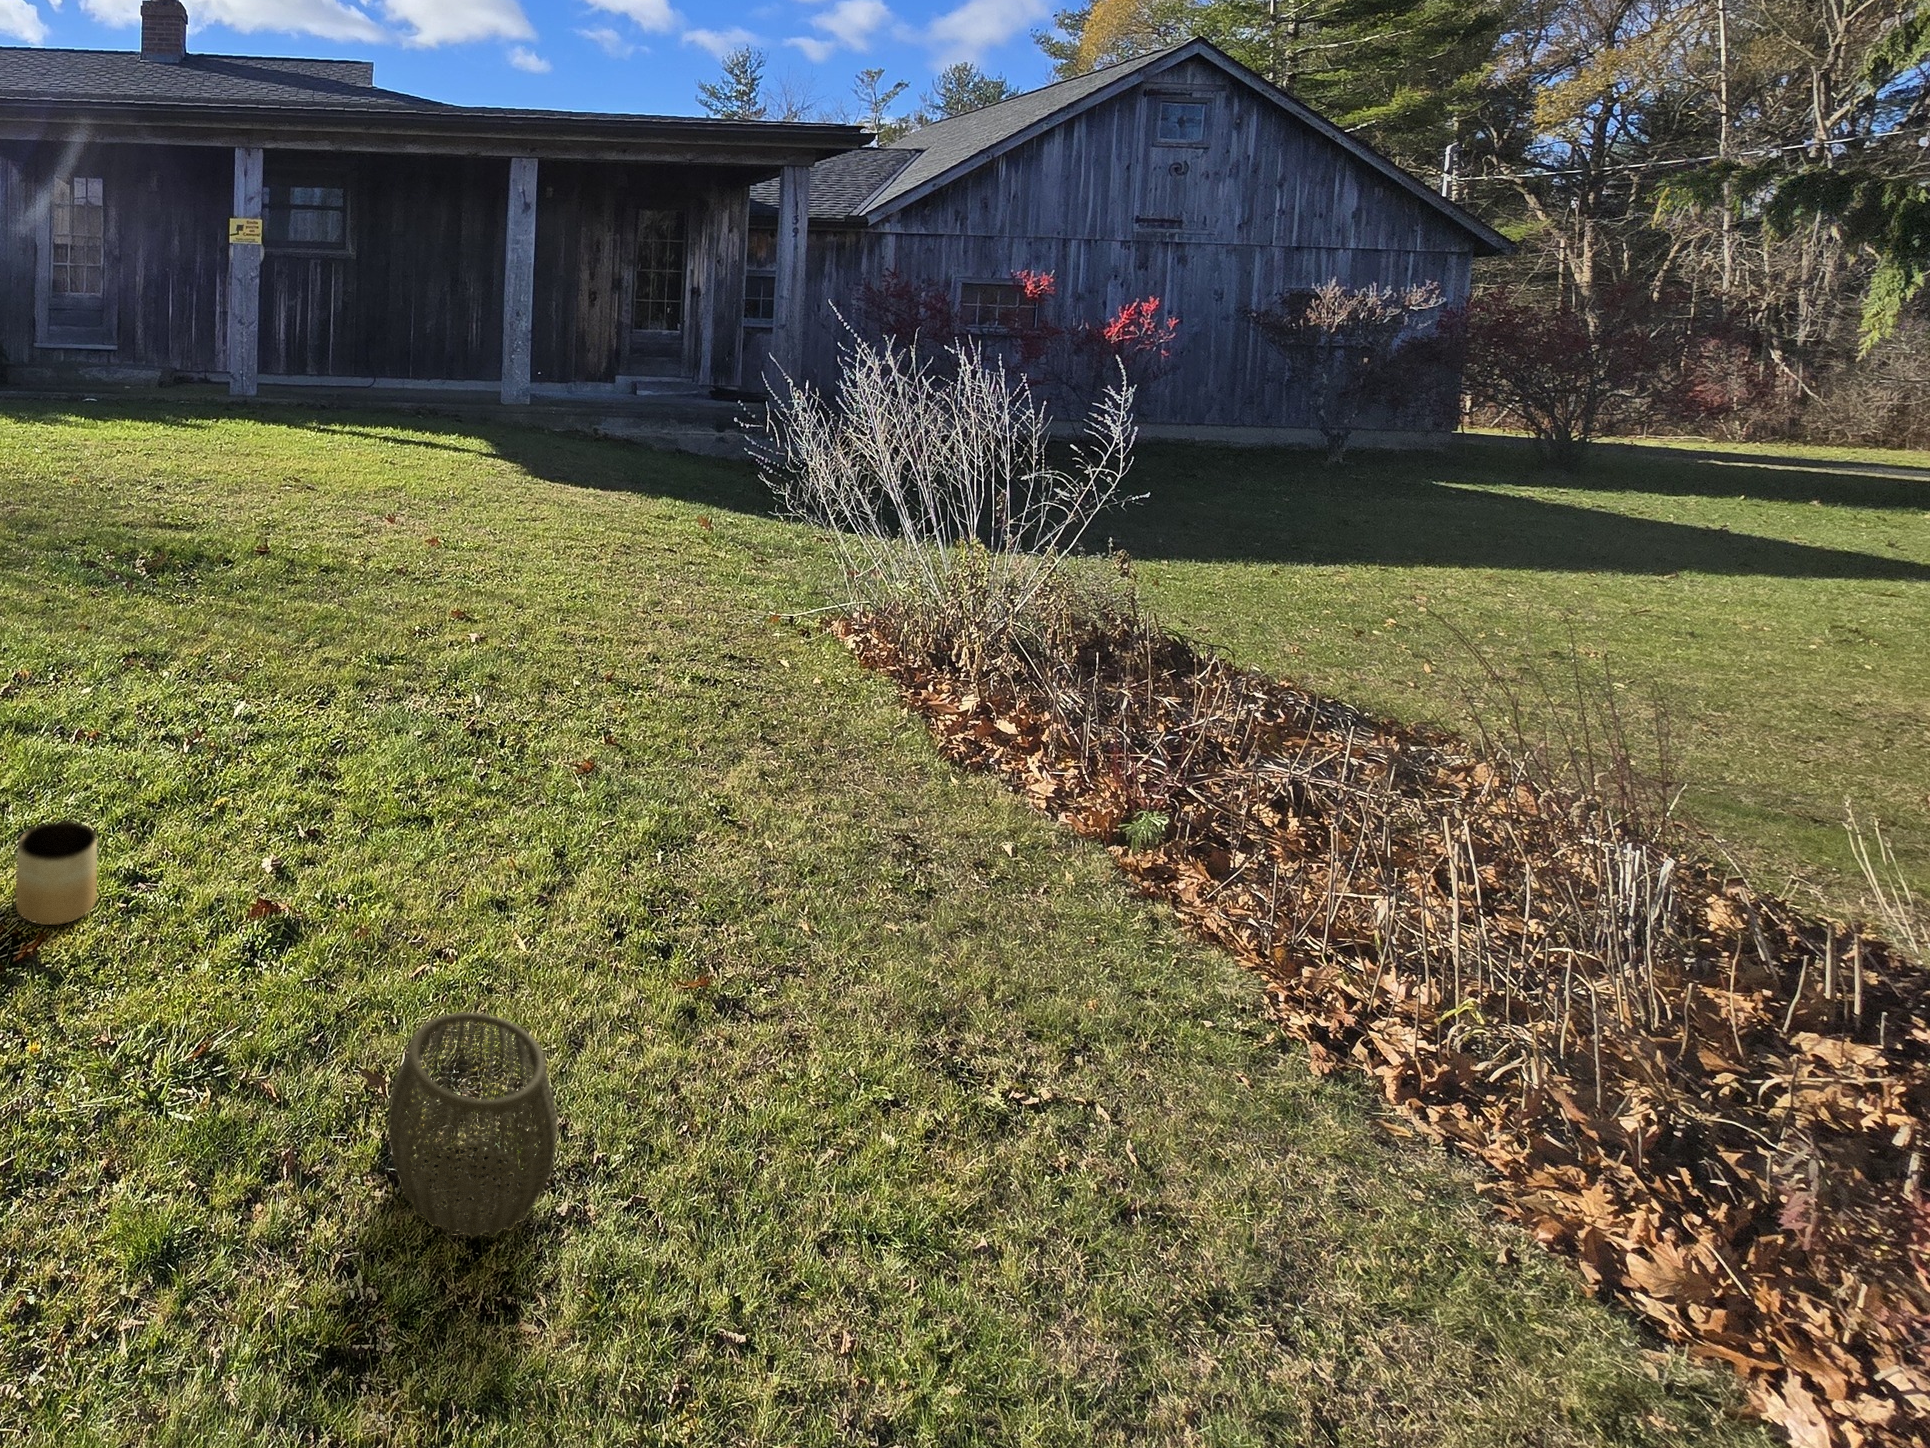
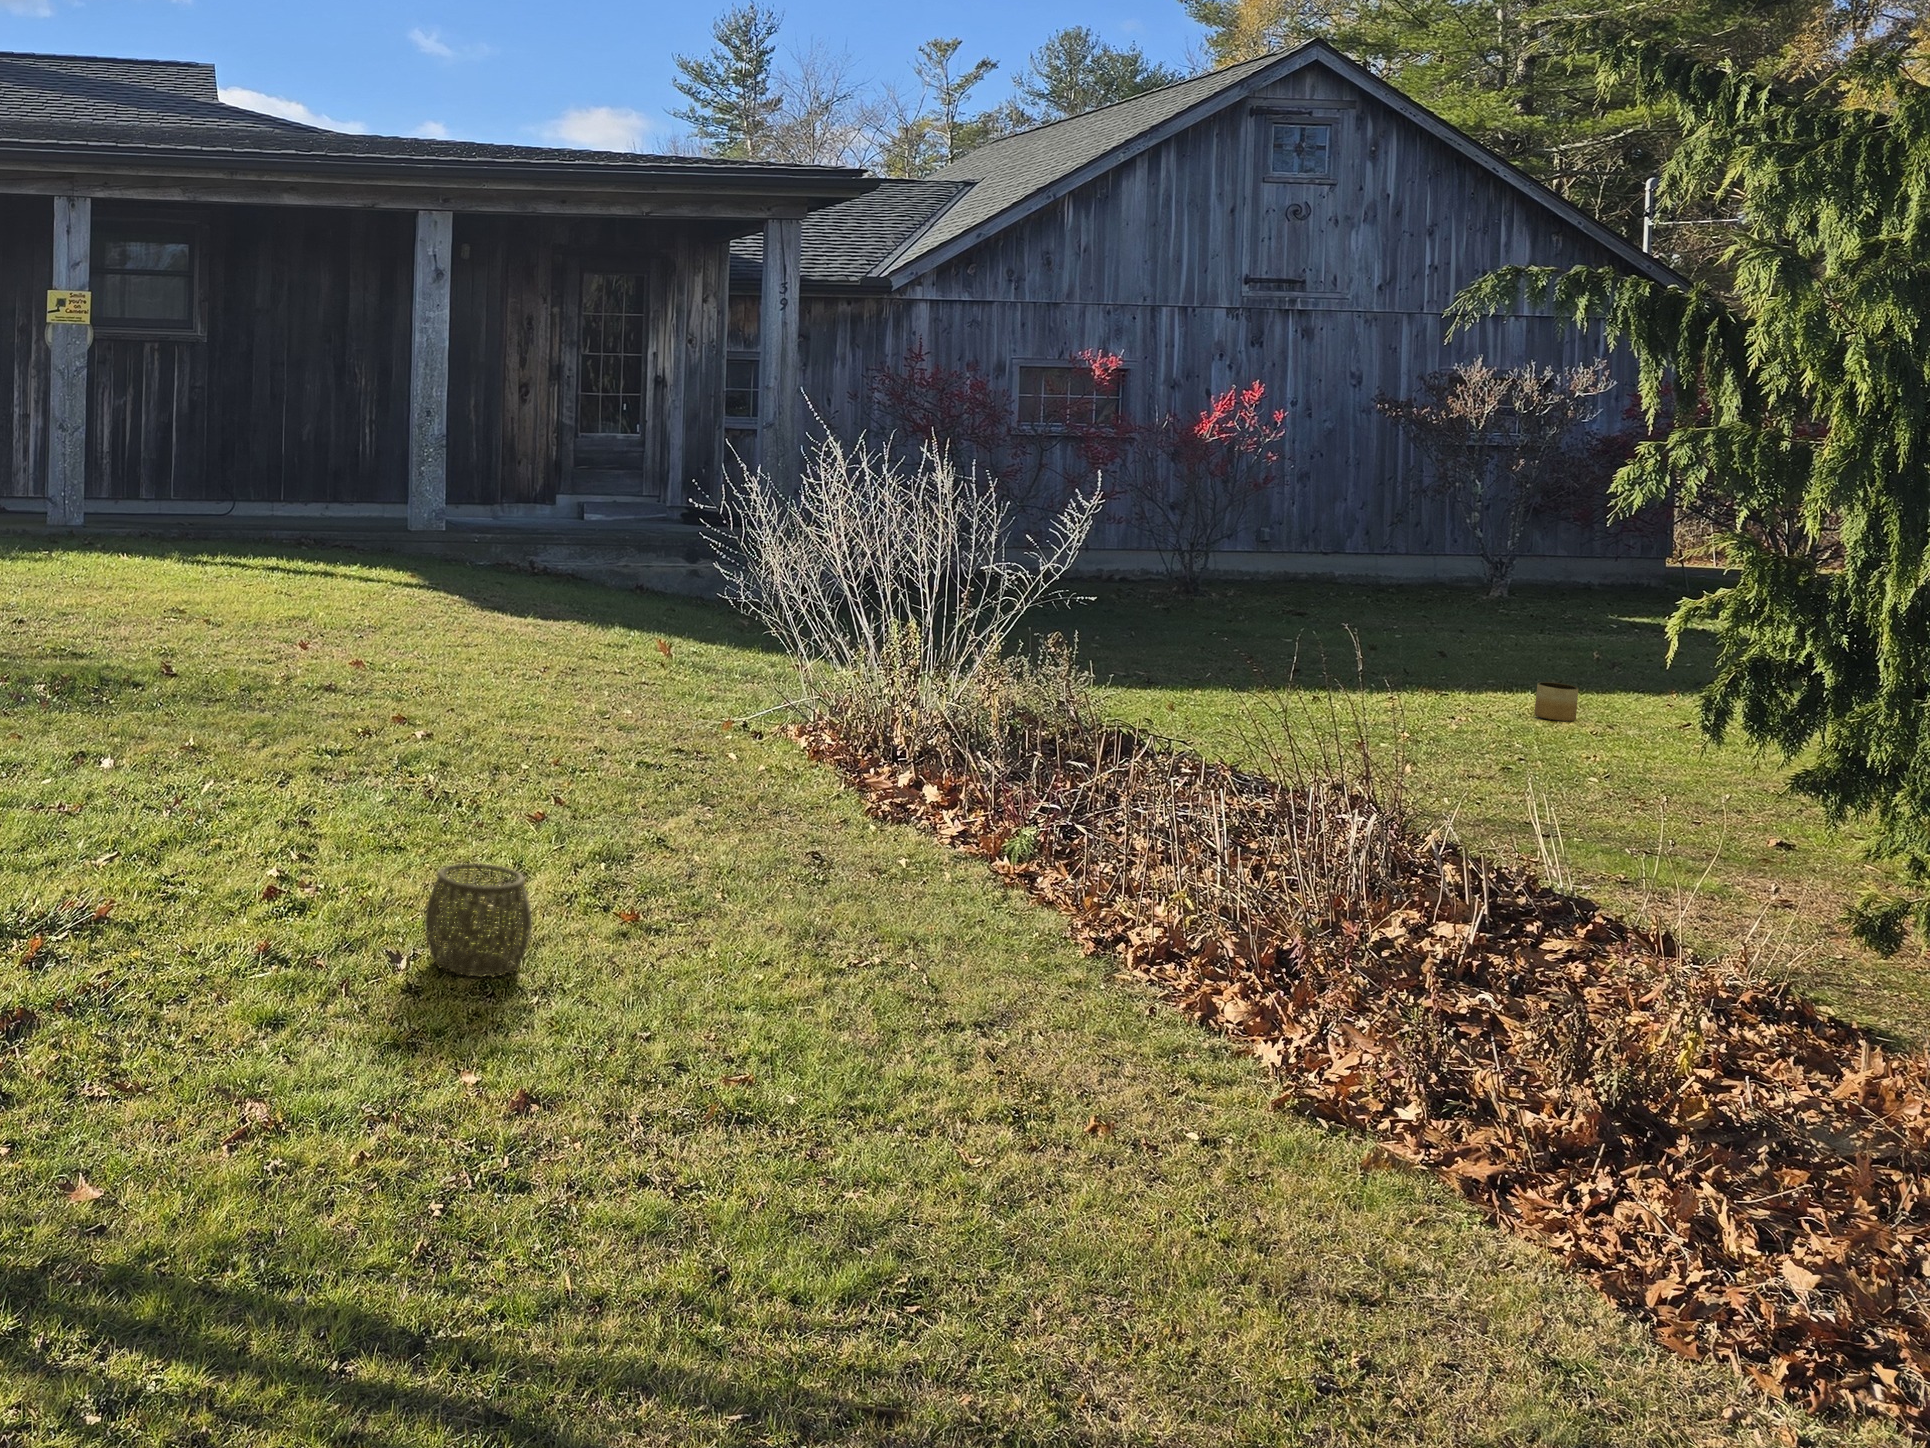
planter: present [16,821,97,925] -> present [1534,682,1578,722]

